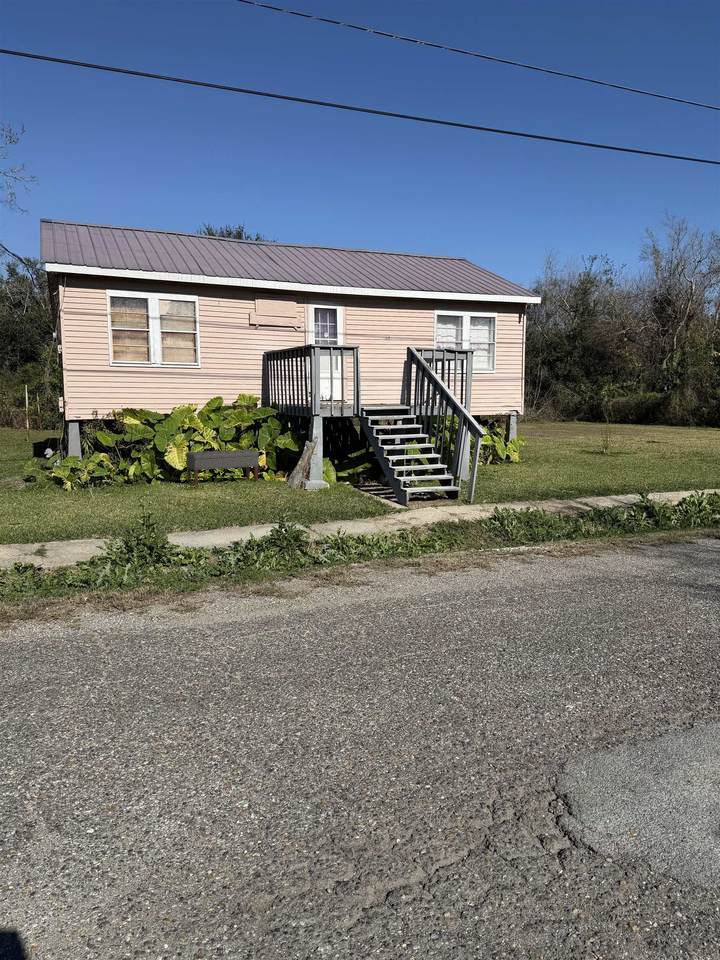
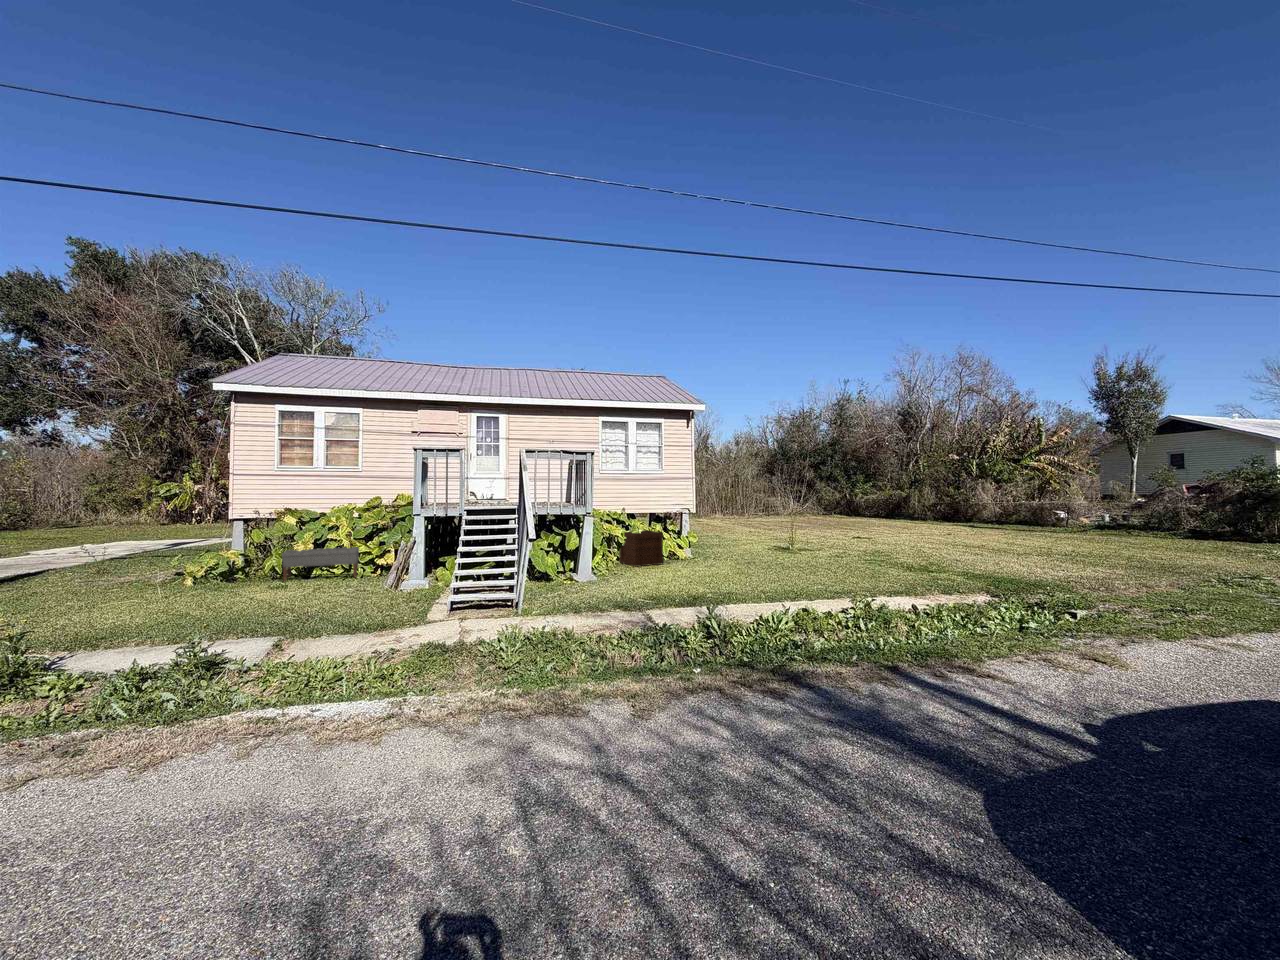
wooden crate: none [479,433,526,469] -> present [619,530,663,567]

